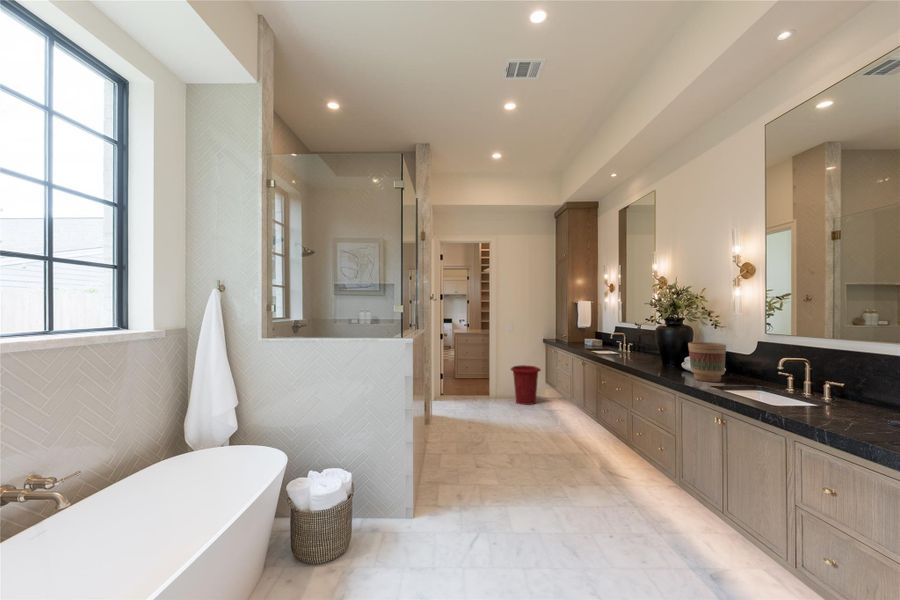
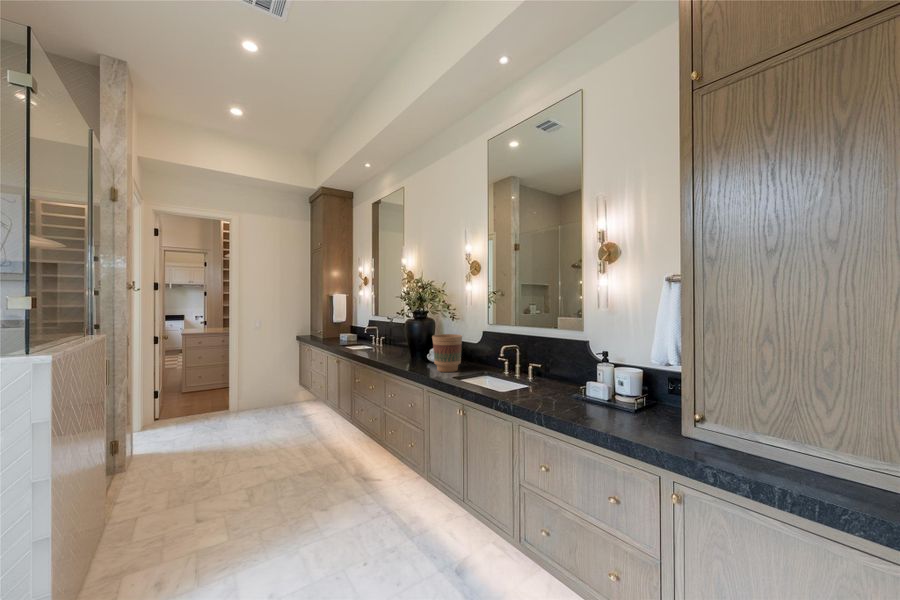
waste bin: present [511,365,541,405] -> none [254,367,292,413]

